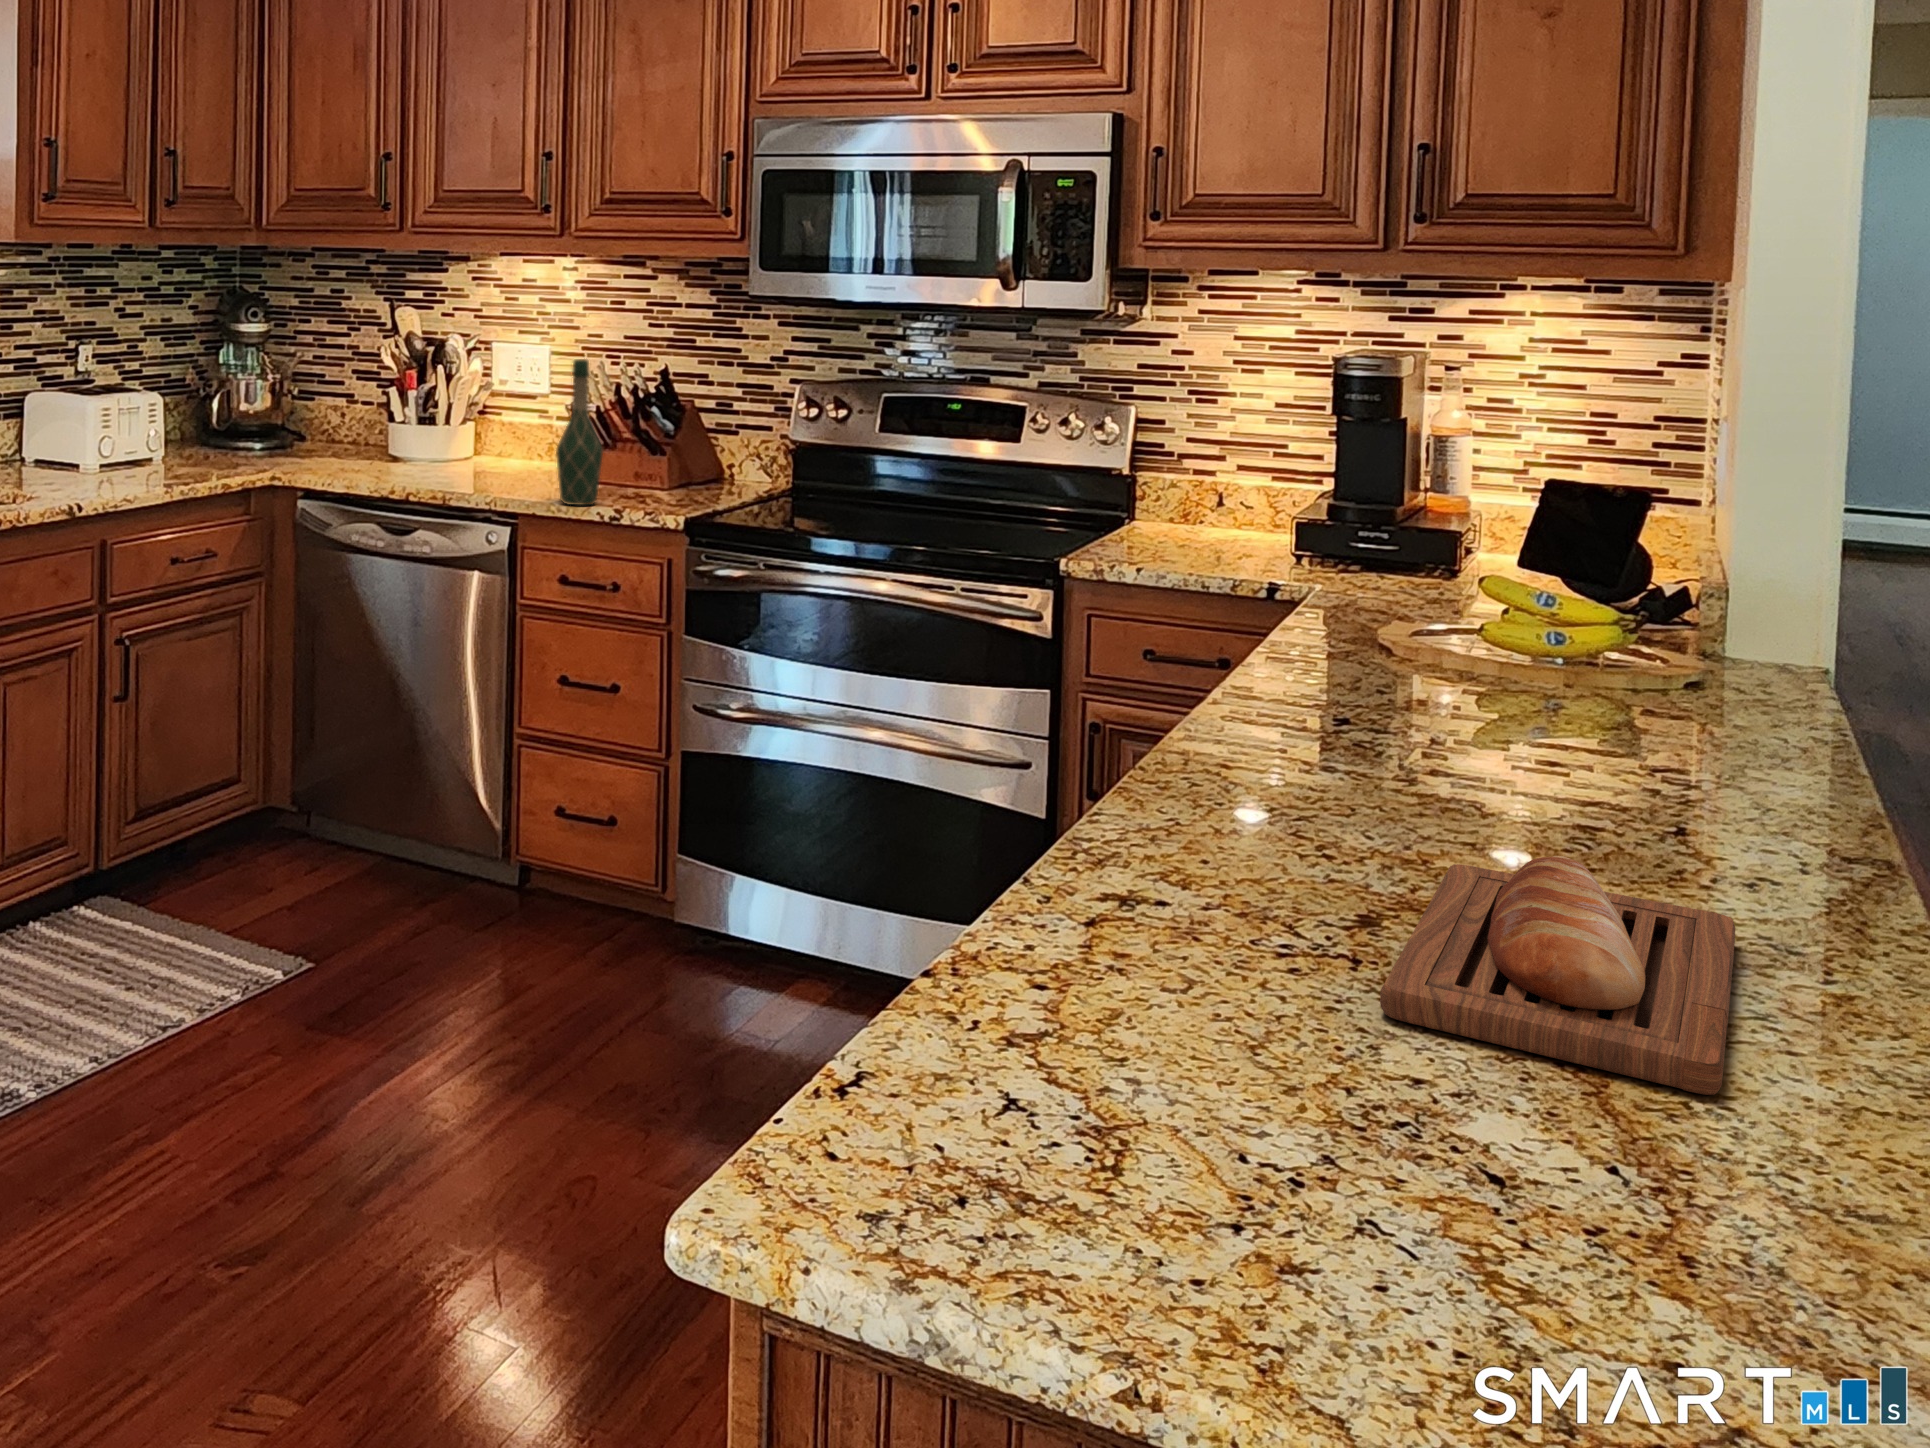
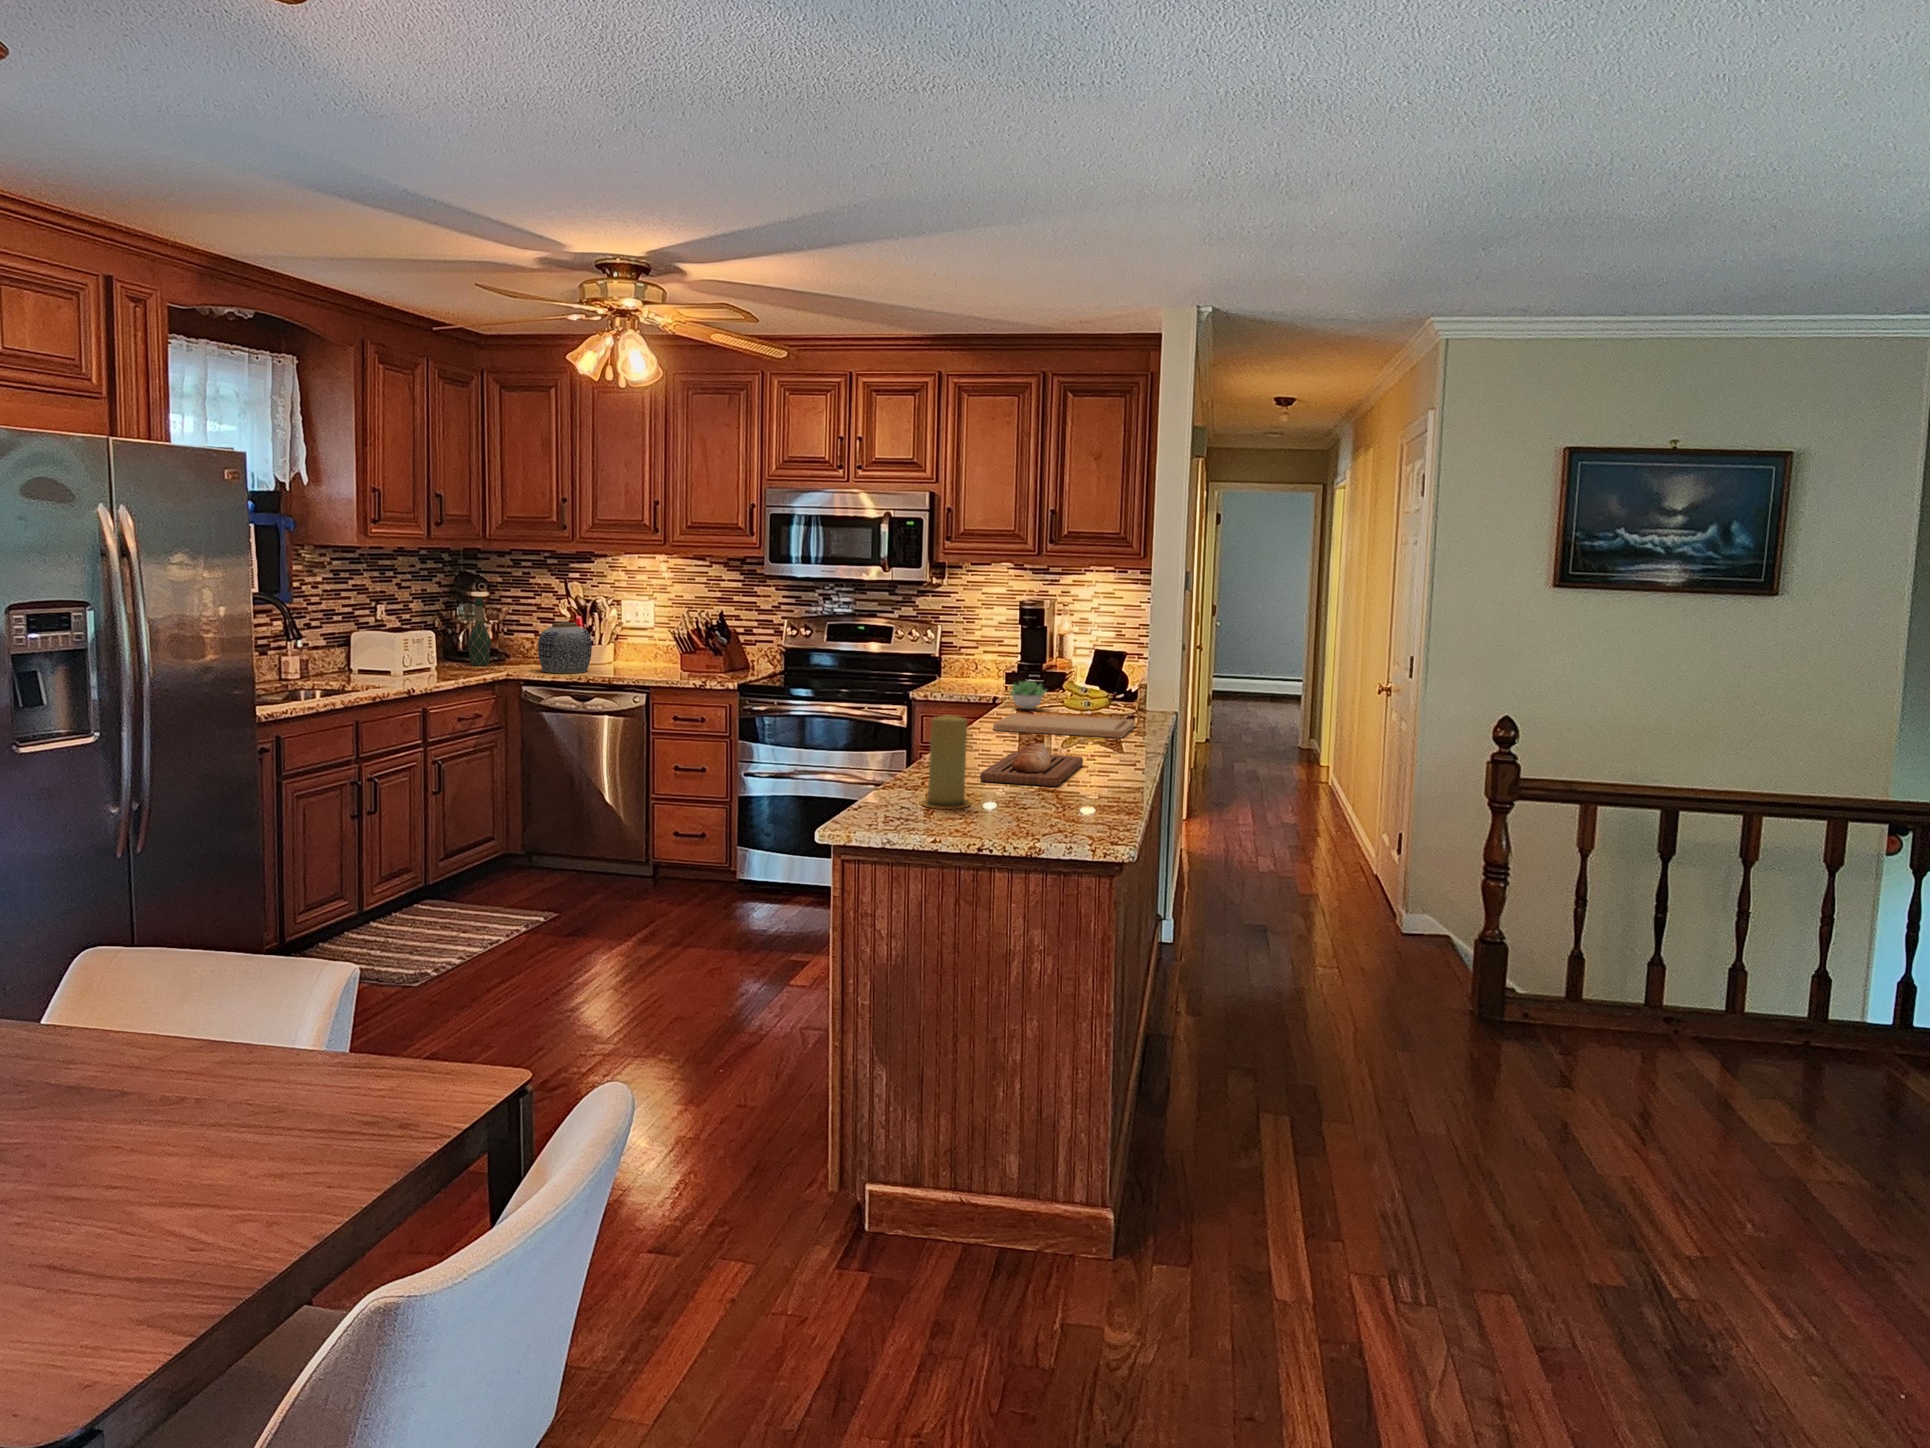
wine bottle: present [556,359,603,505] -> present [468,598,491,666]
vase: none [331,382,425,478] -> present [538,623,592,673]
succulent plant: none [1337,565,1450,640] -> present [1010,681,1046,709]
cutting board: none [1325,663,1775,791] -> present [993,713,1135,738]
candle: none [1186,832,1402,1239] -> present [921,715,970,809]

